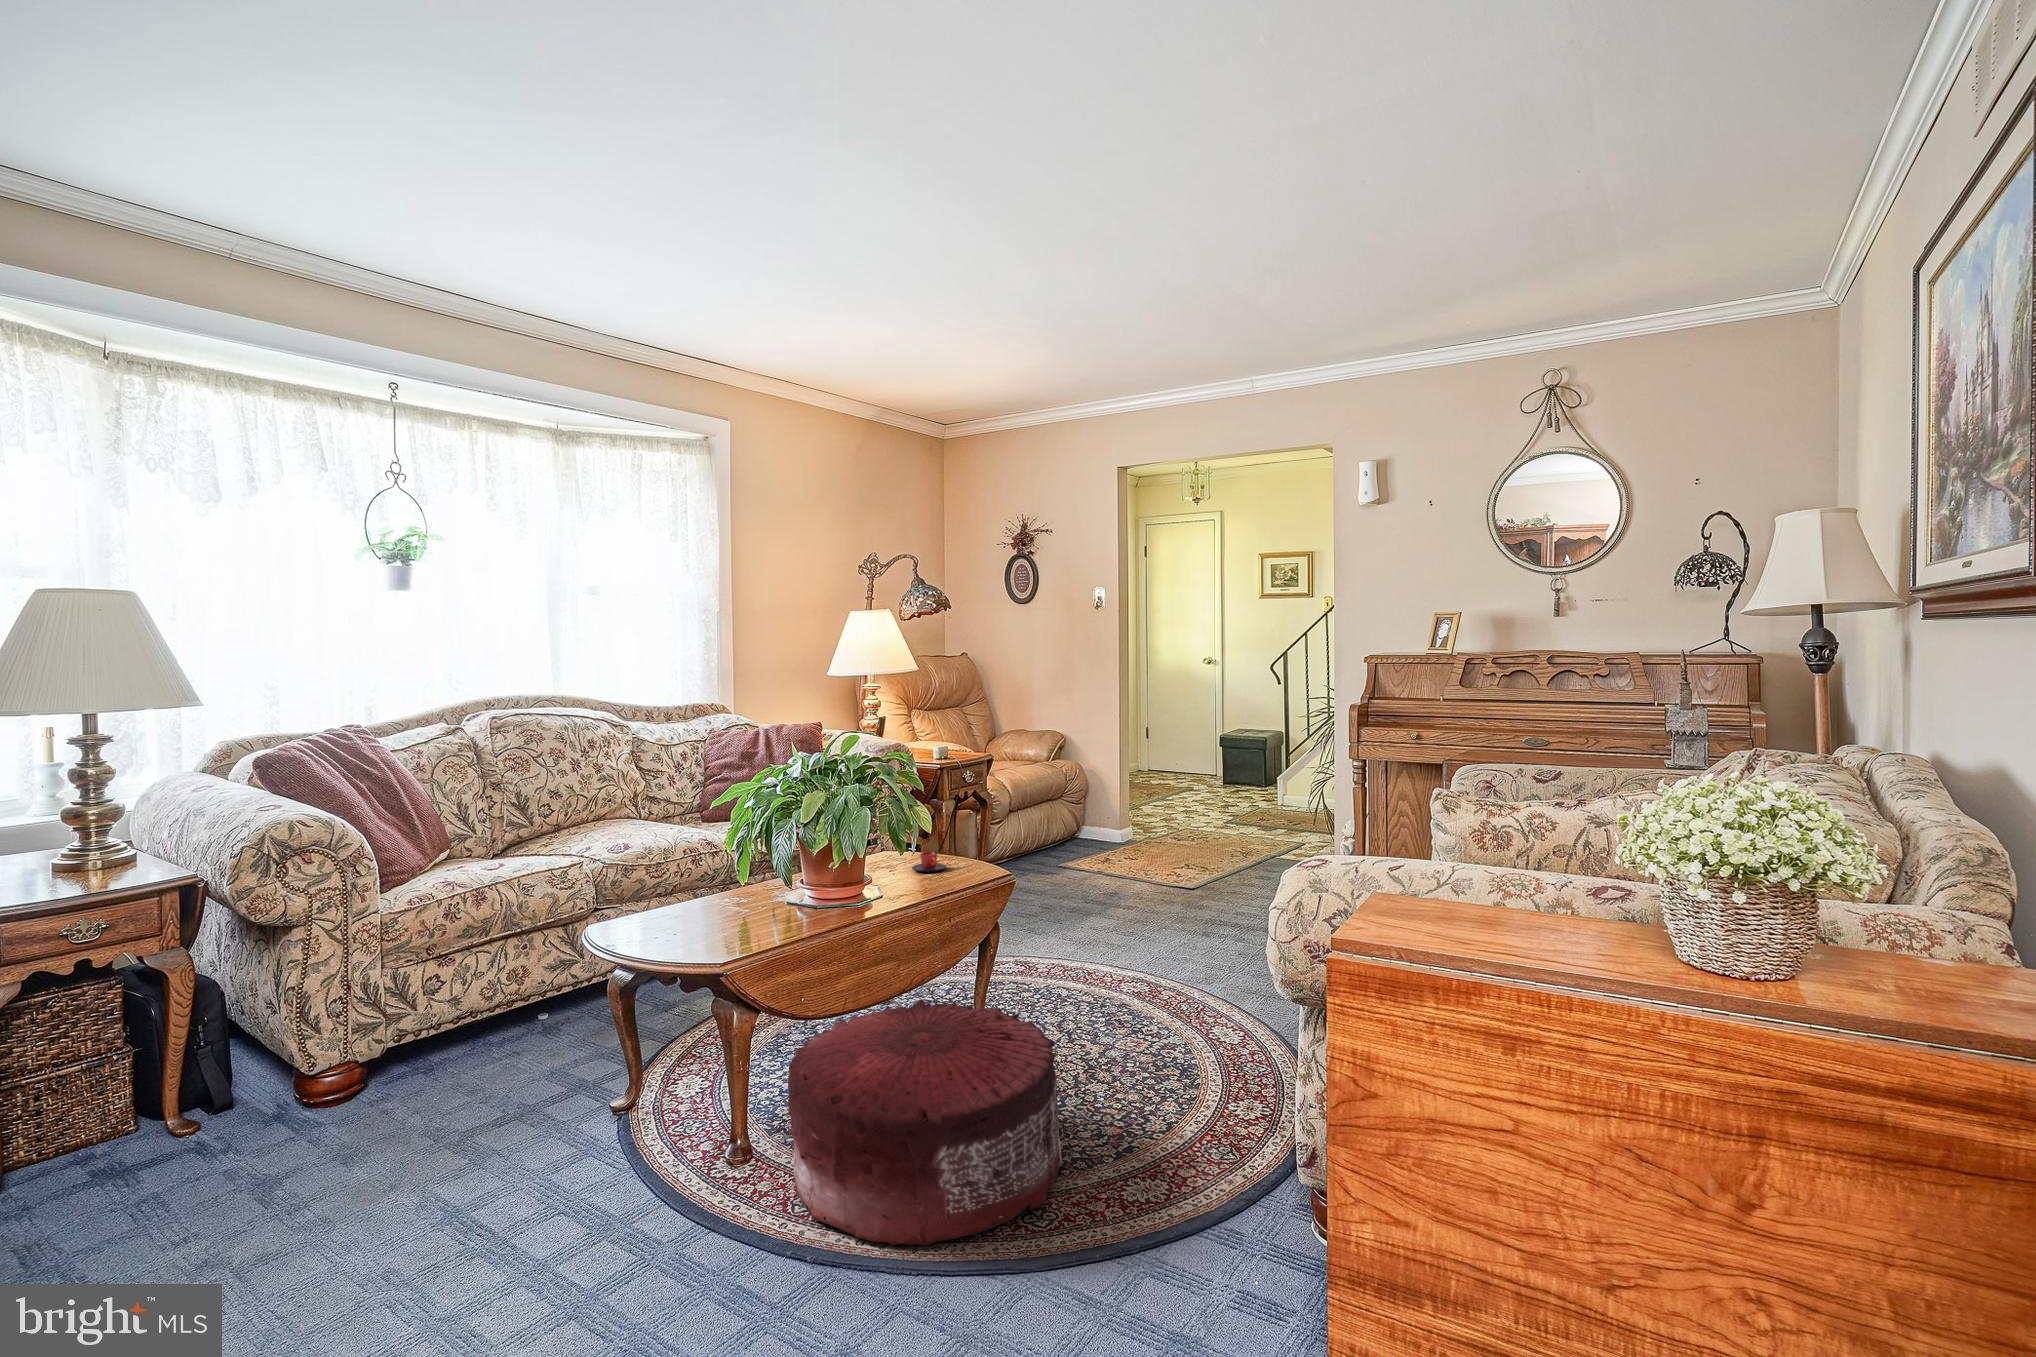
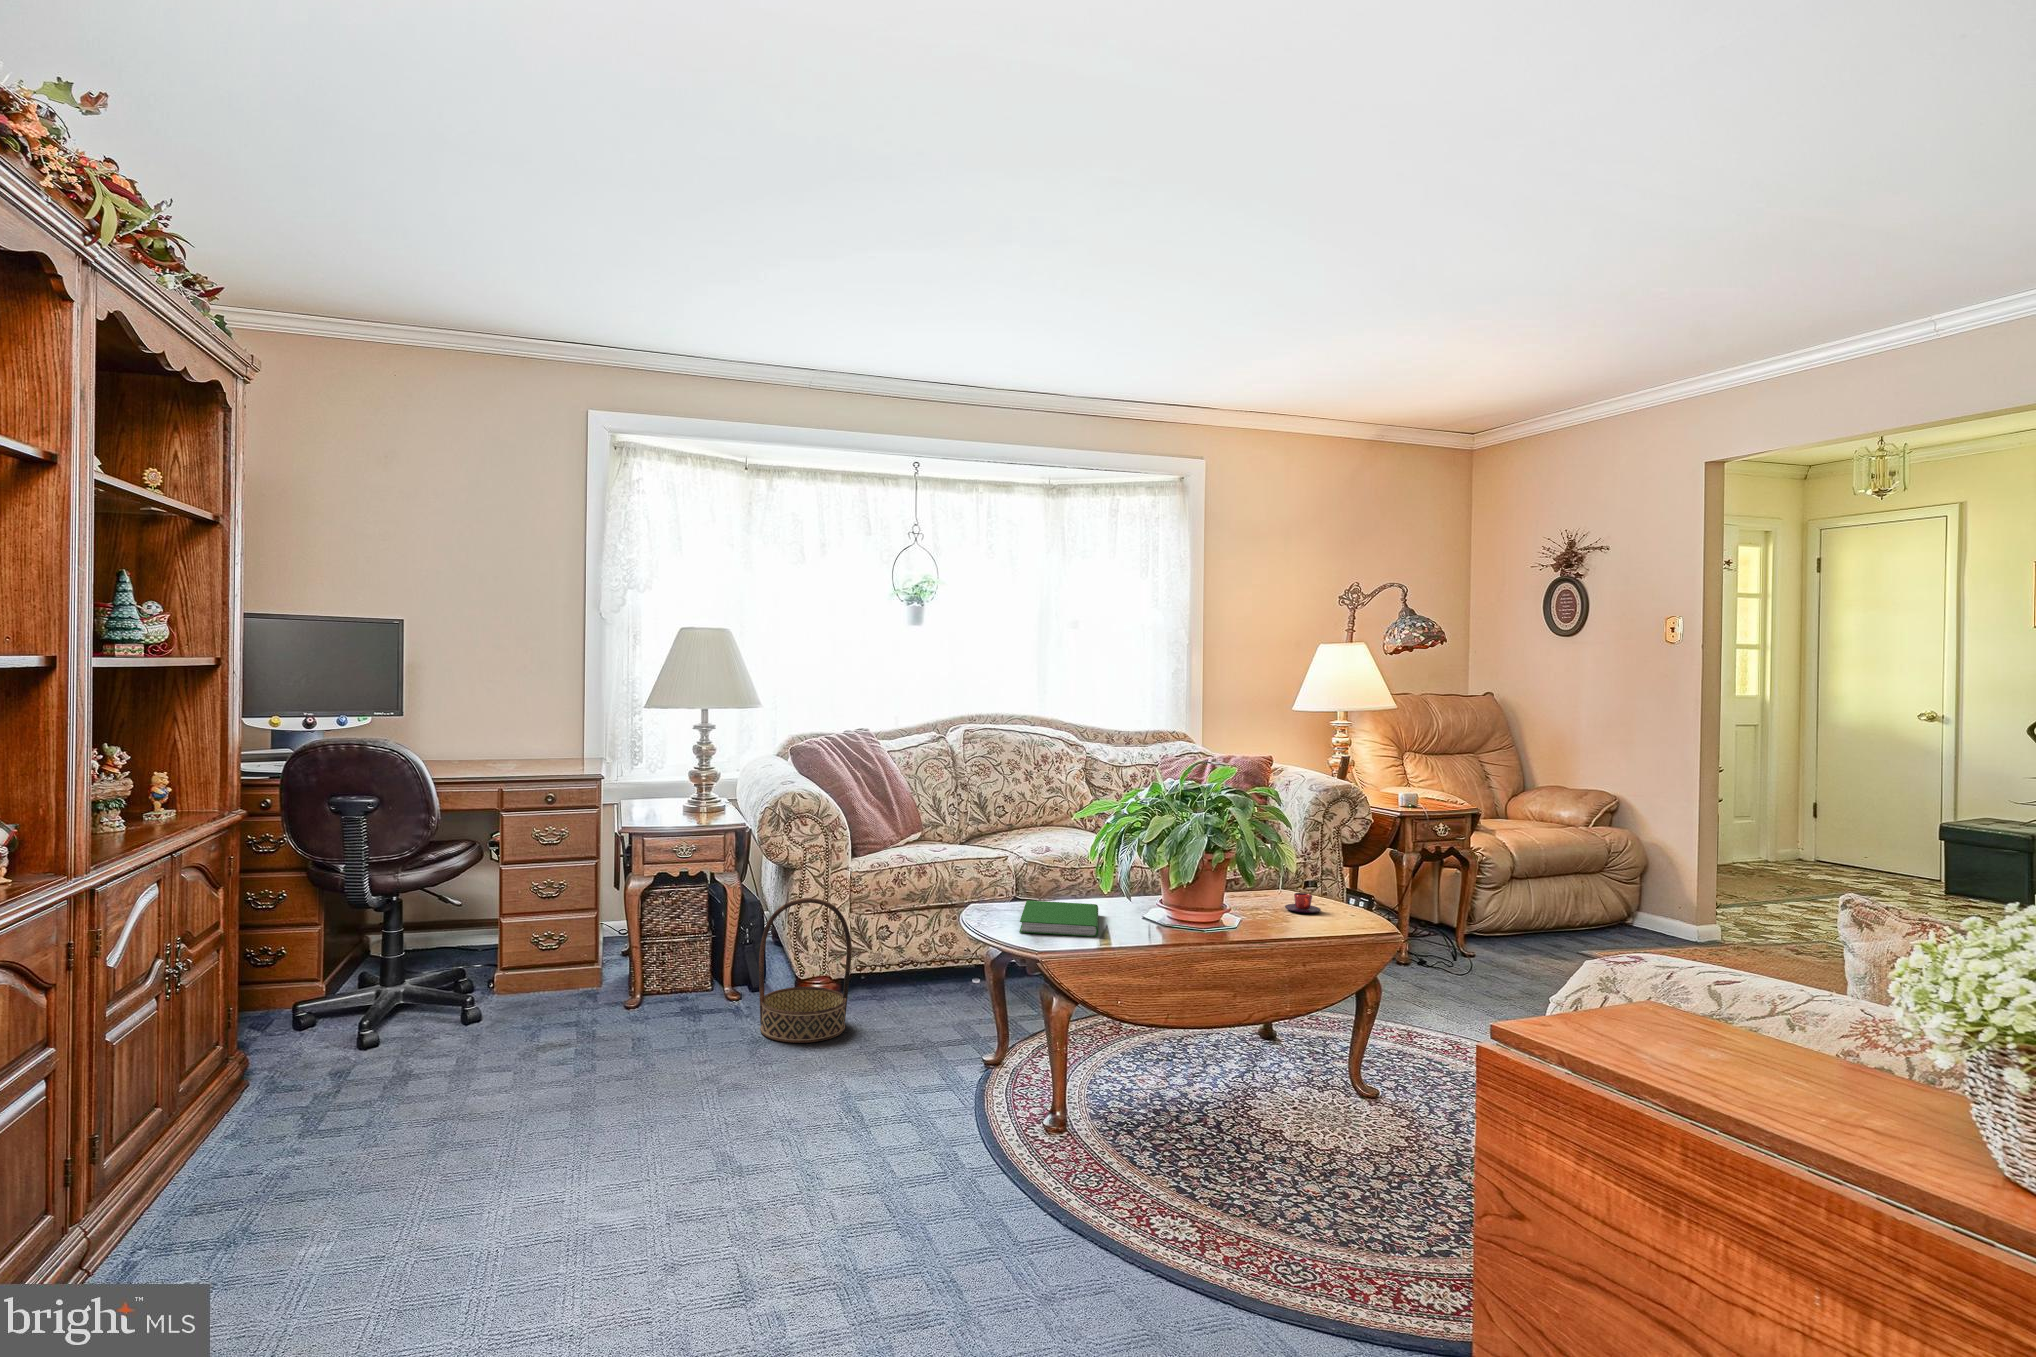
hardcover book: none [656,901,760,948] -> present [1019,900,1098,937]
basket: none [271,957,407,1150] -> present [759,898,851,1043]
pouf: present [788,999,1062,1245] -> none [1081,1029,1351,1261]

